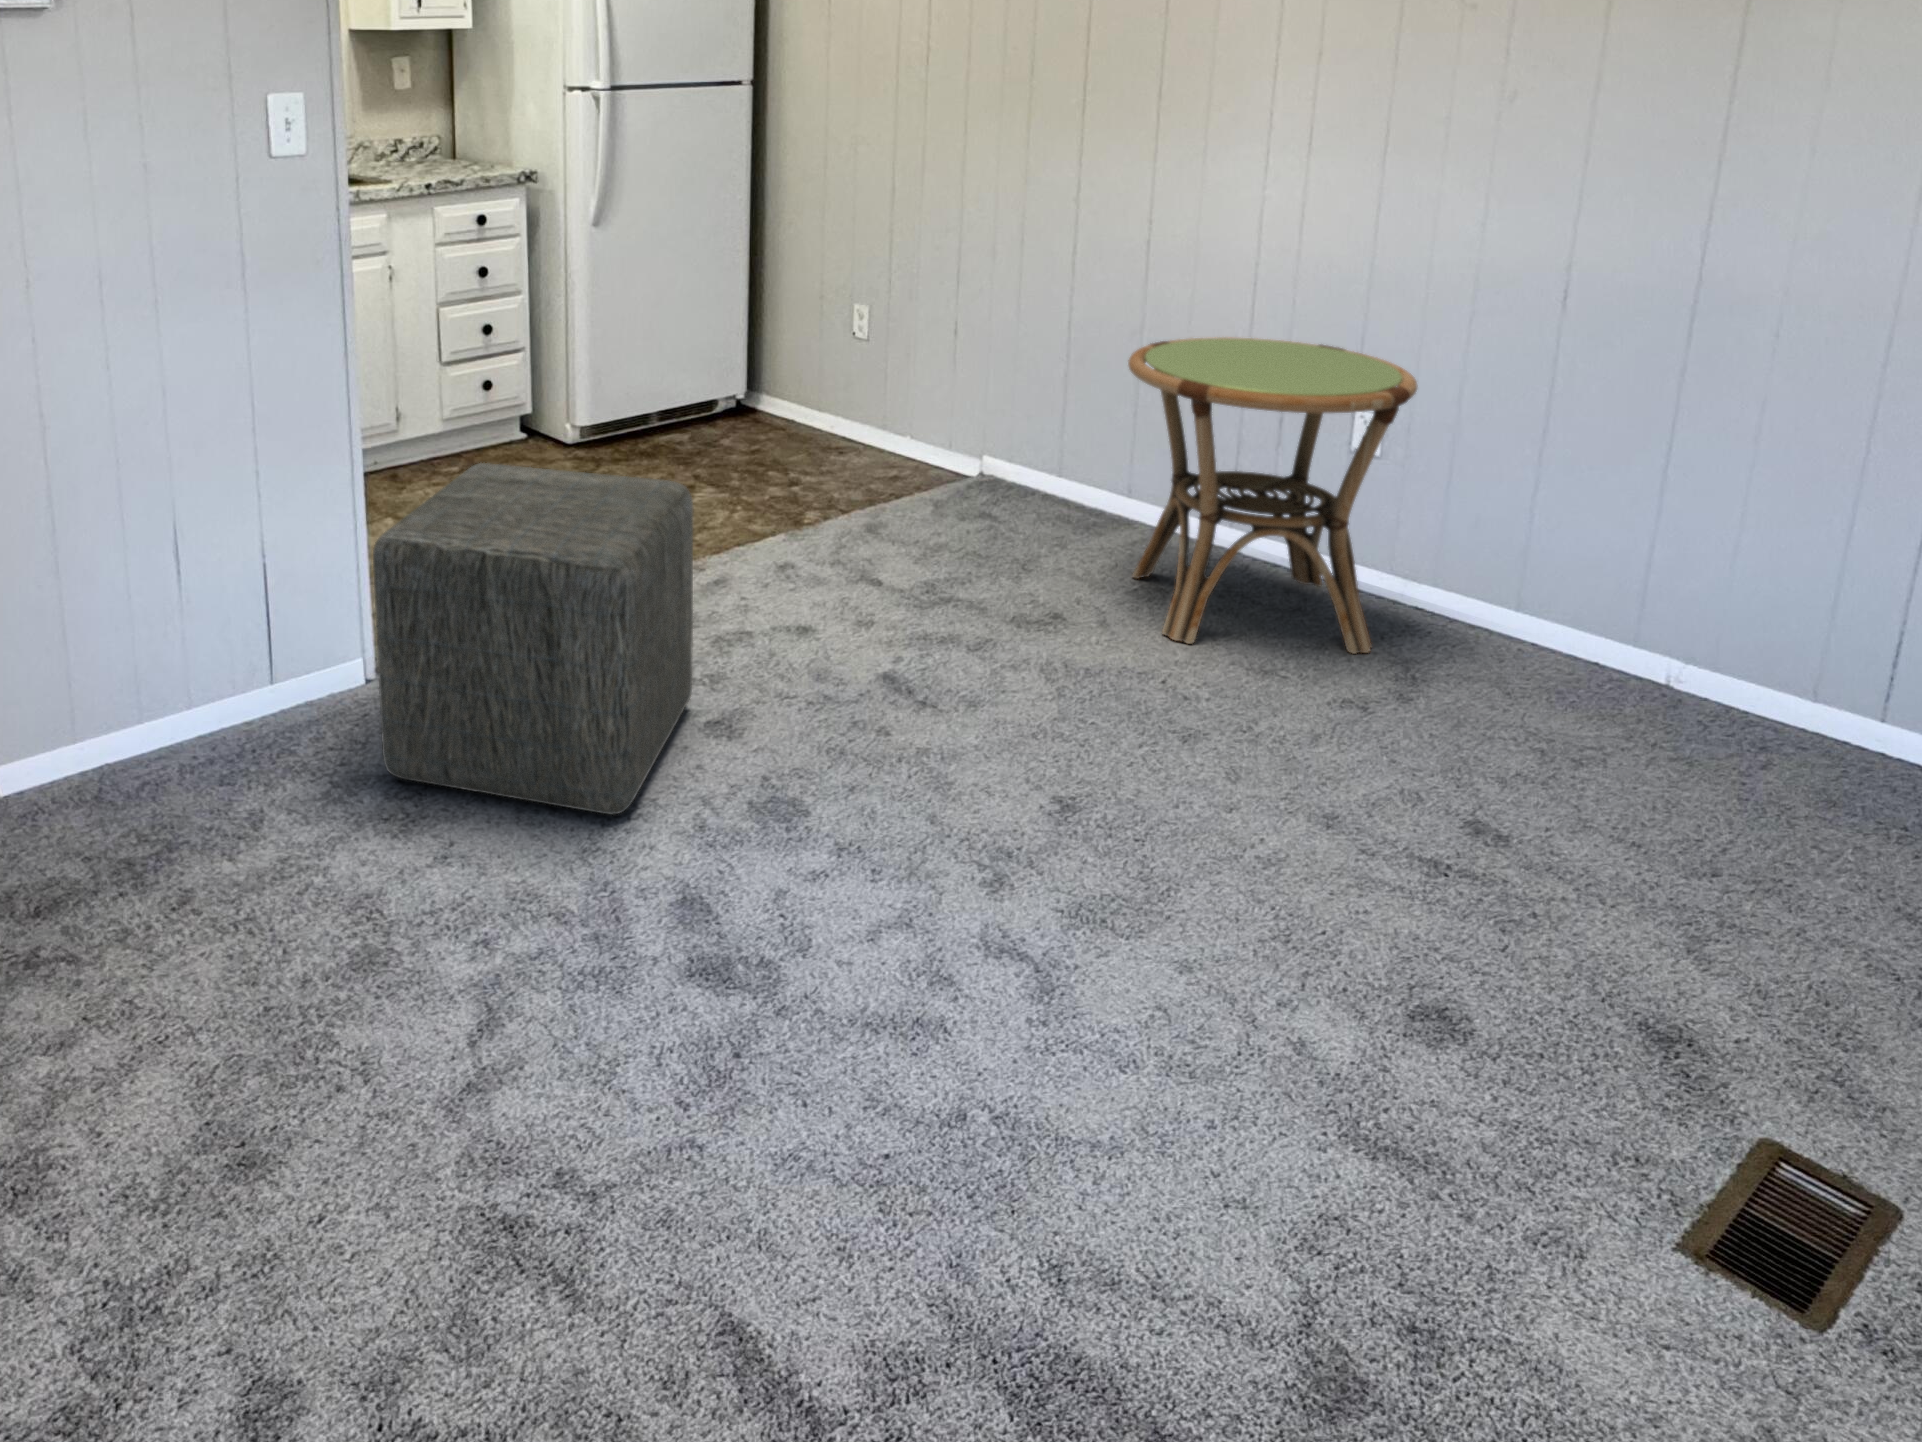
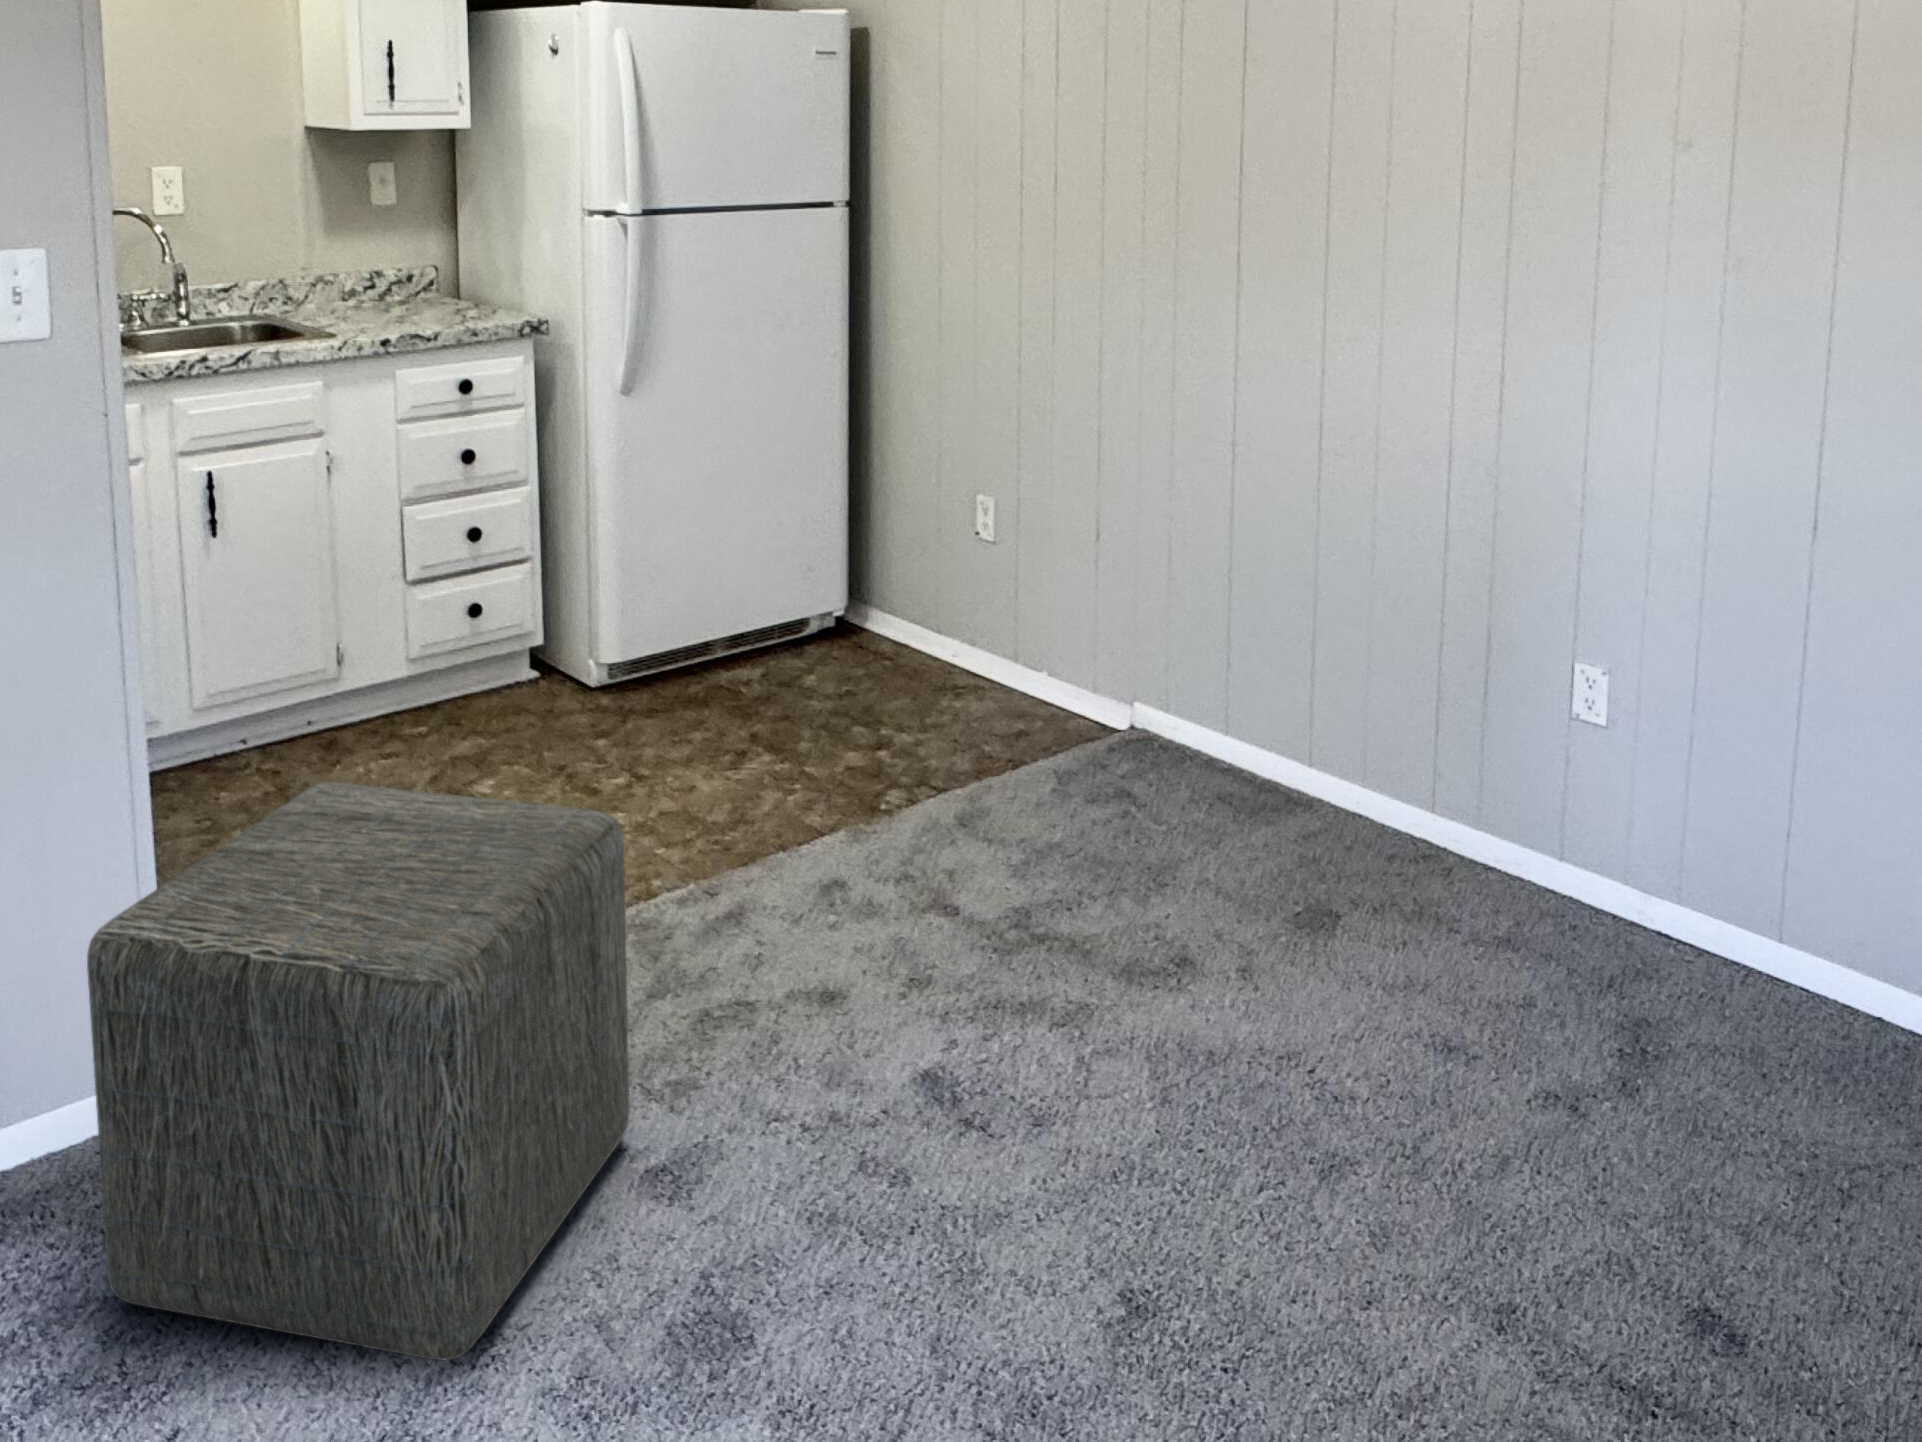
side table: present [1128,337,1418,654] -> none [1275,565,1638,1012]

